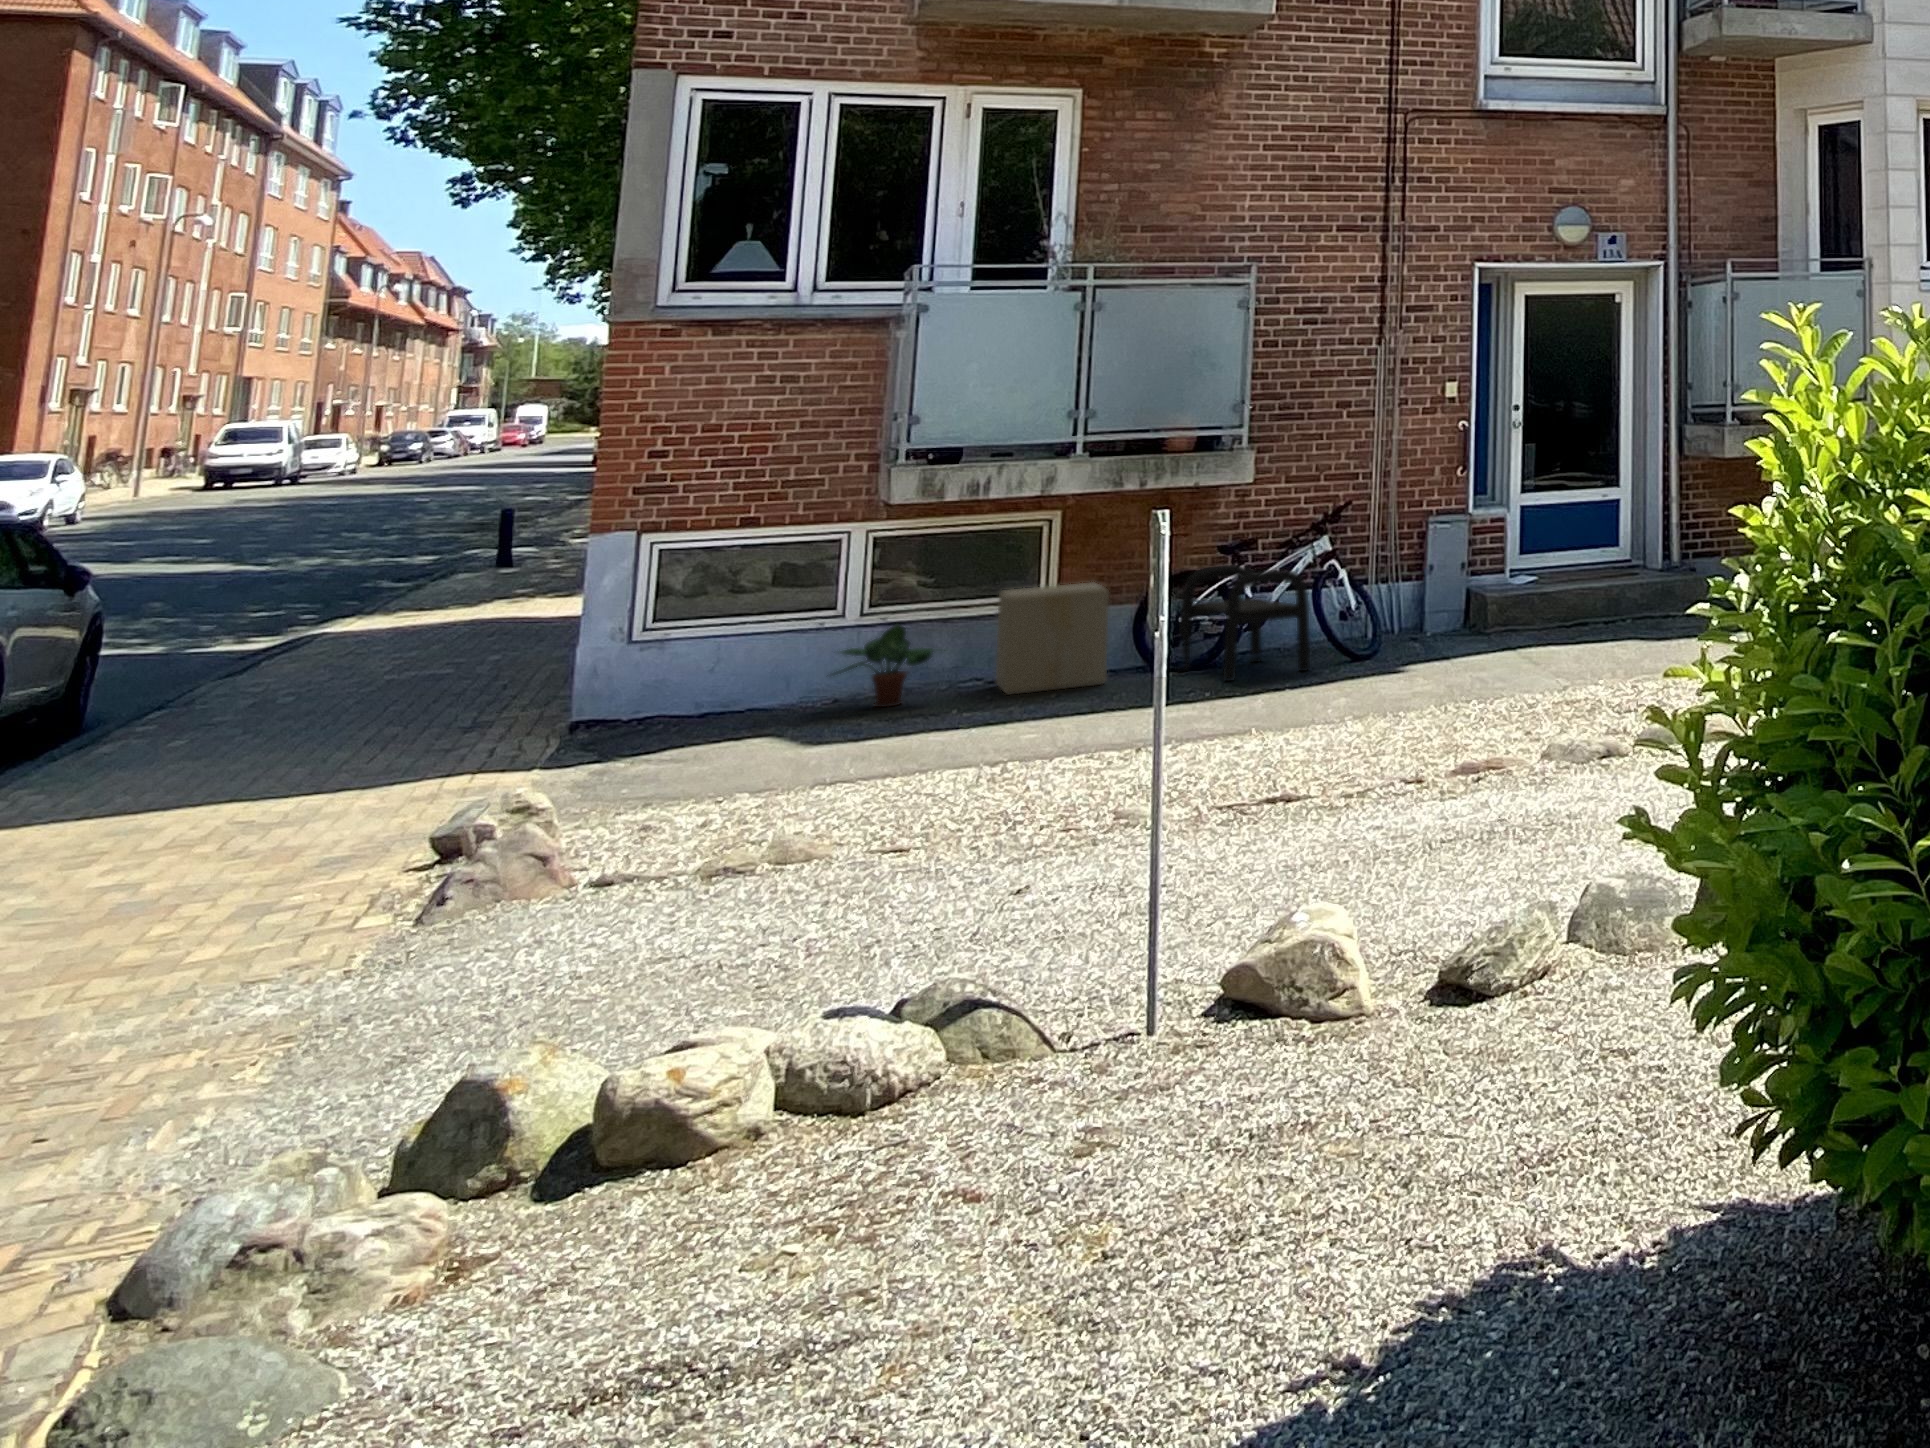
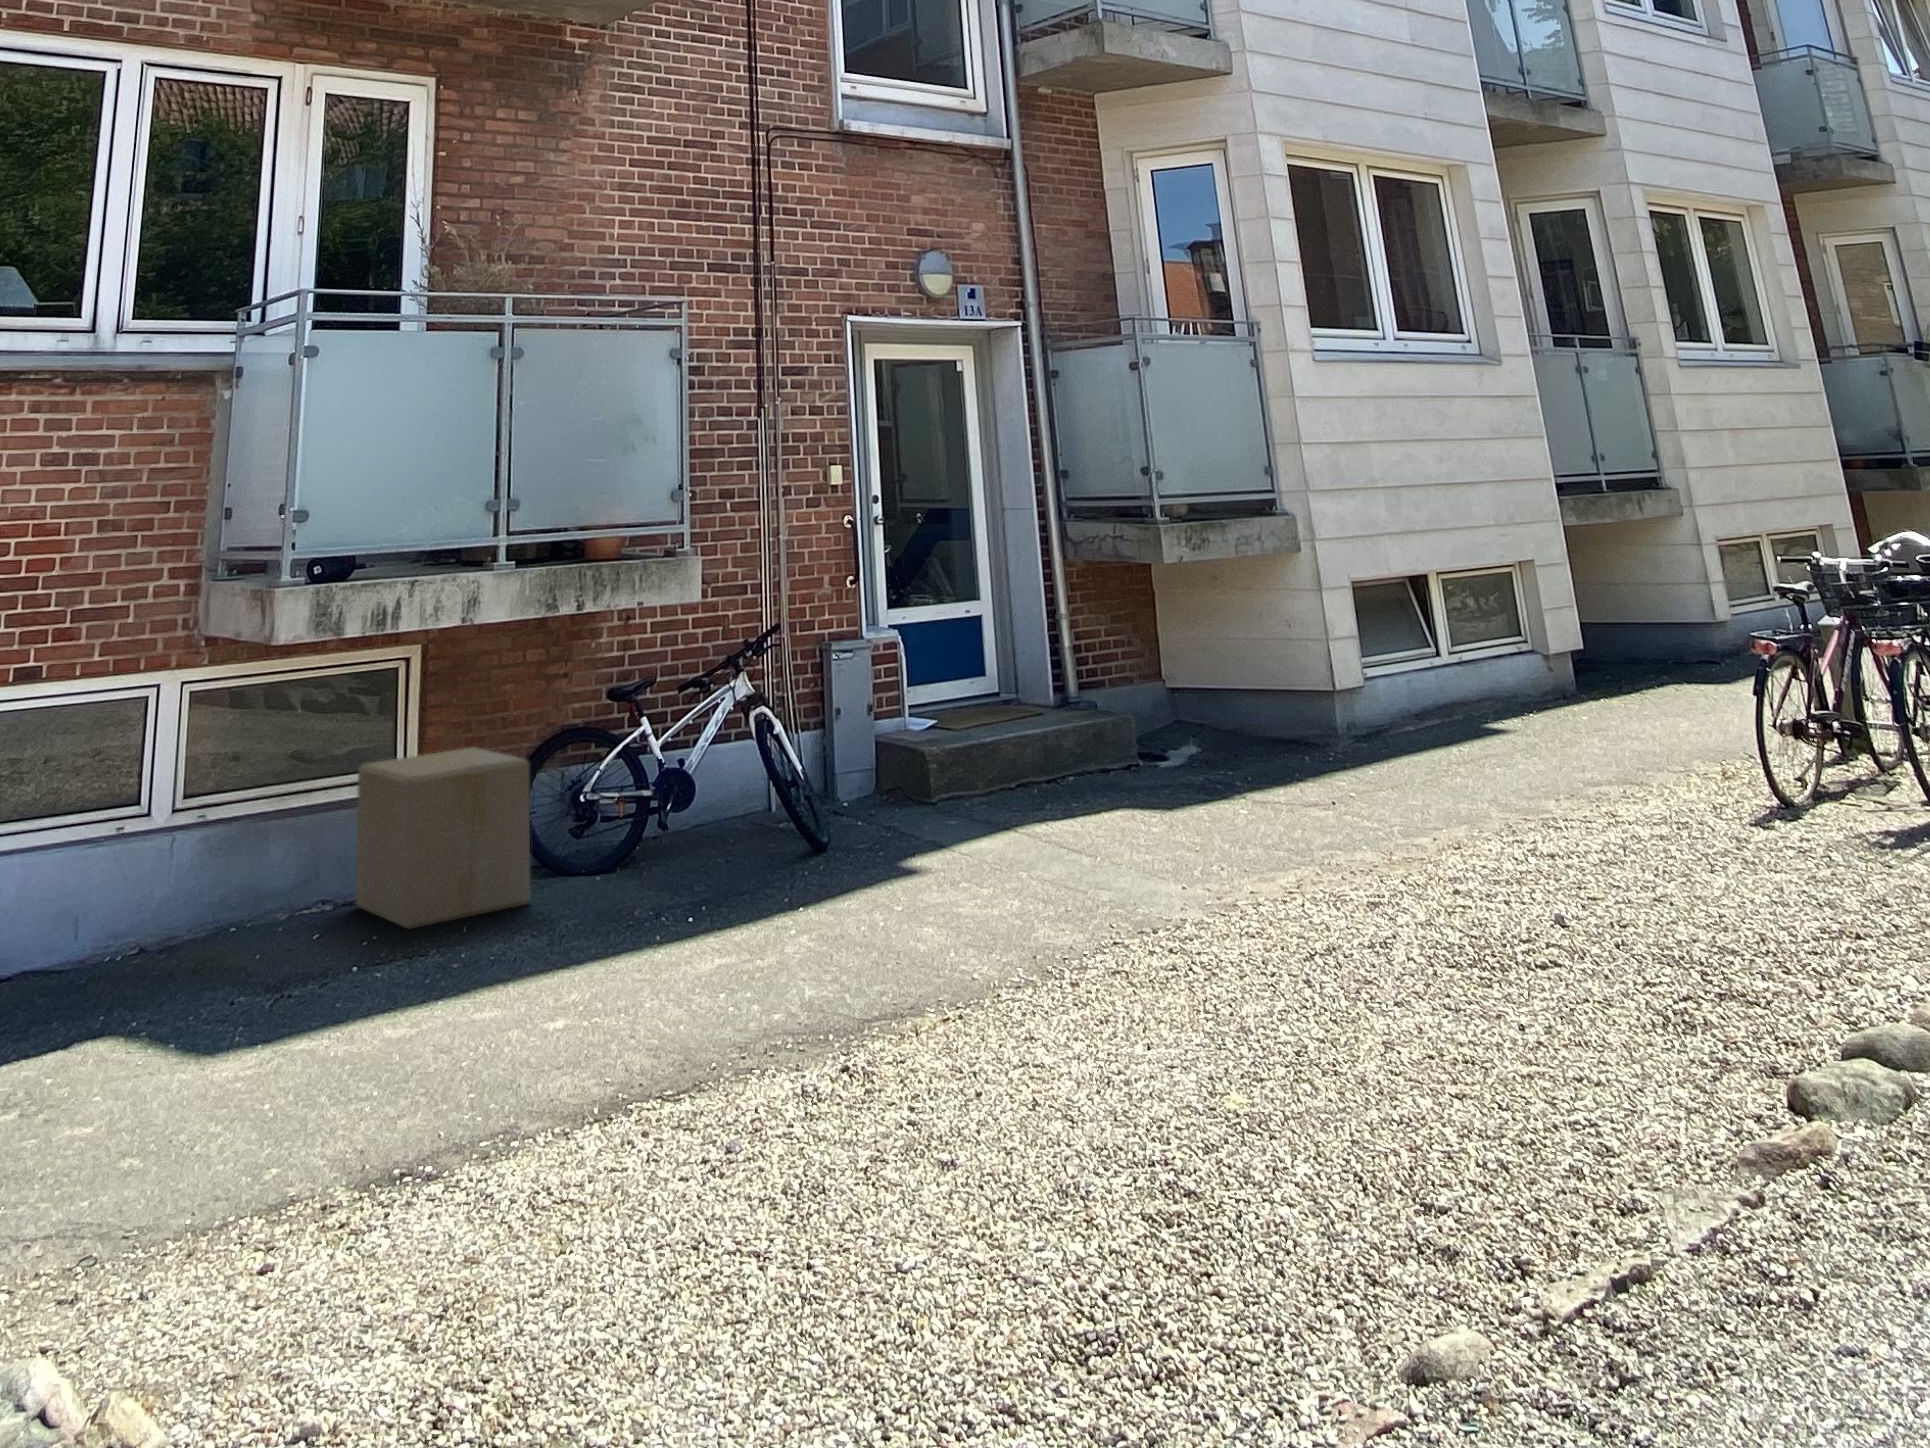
bench: present [1177,565,1310,681] -> none [594,717,805,897]
potted plant: present [835,624,945,707] -> none [162,824,343,959]

